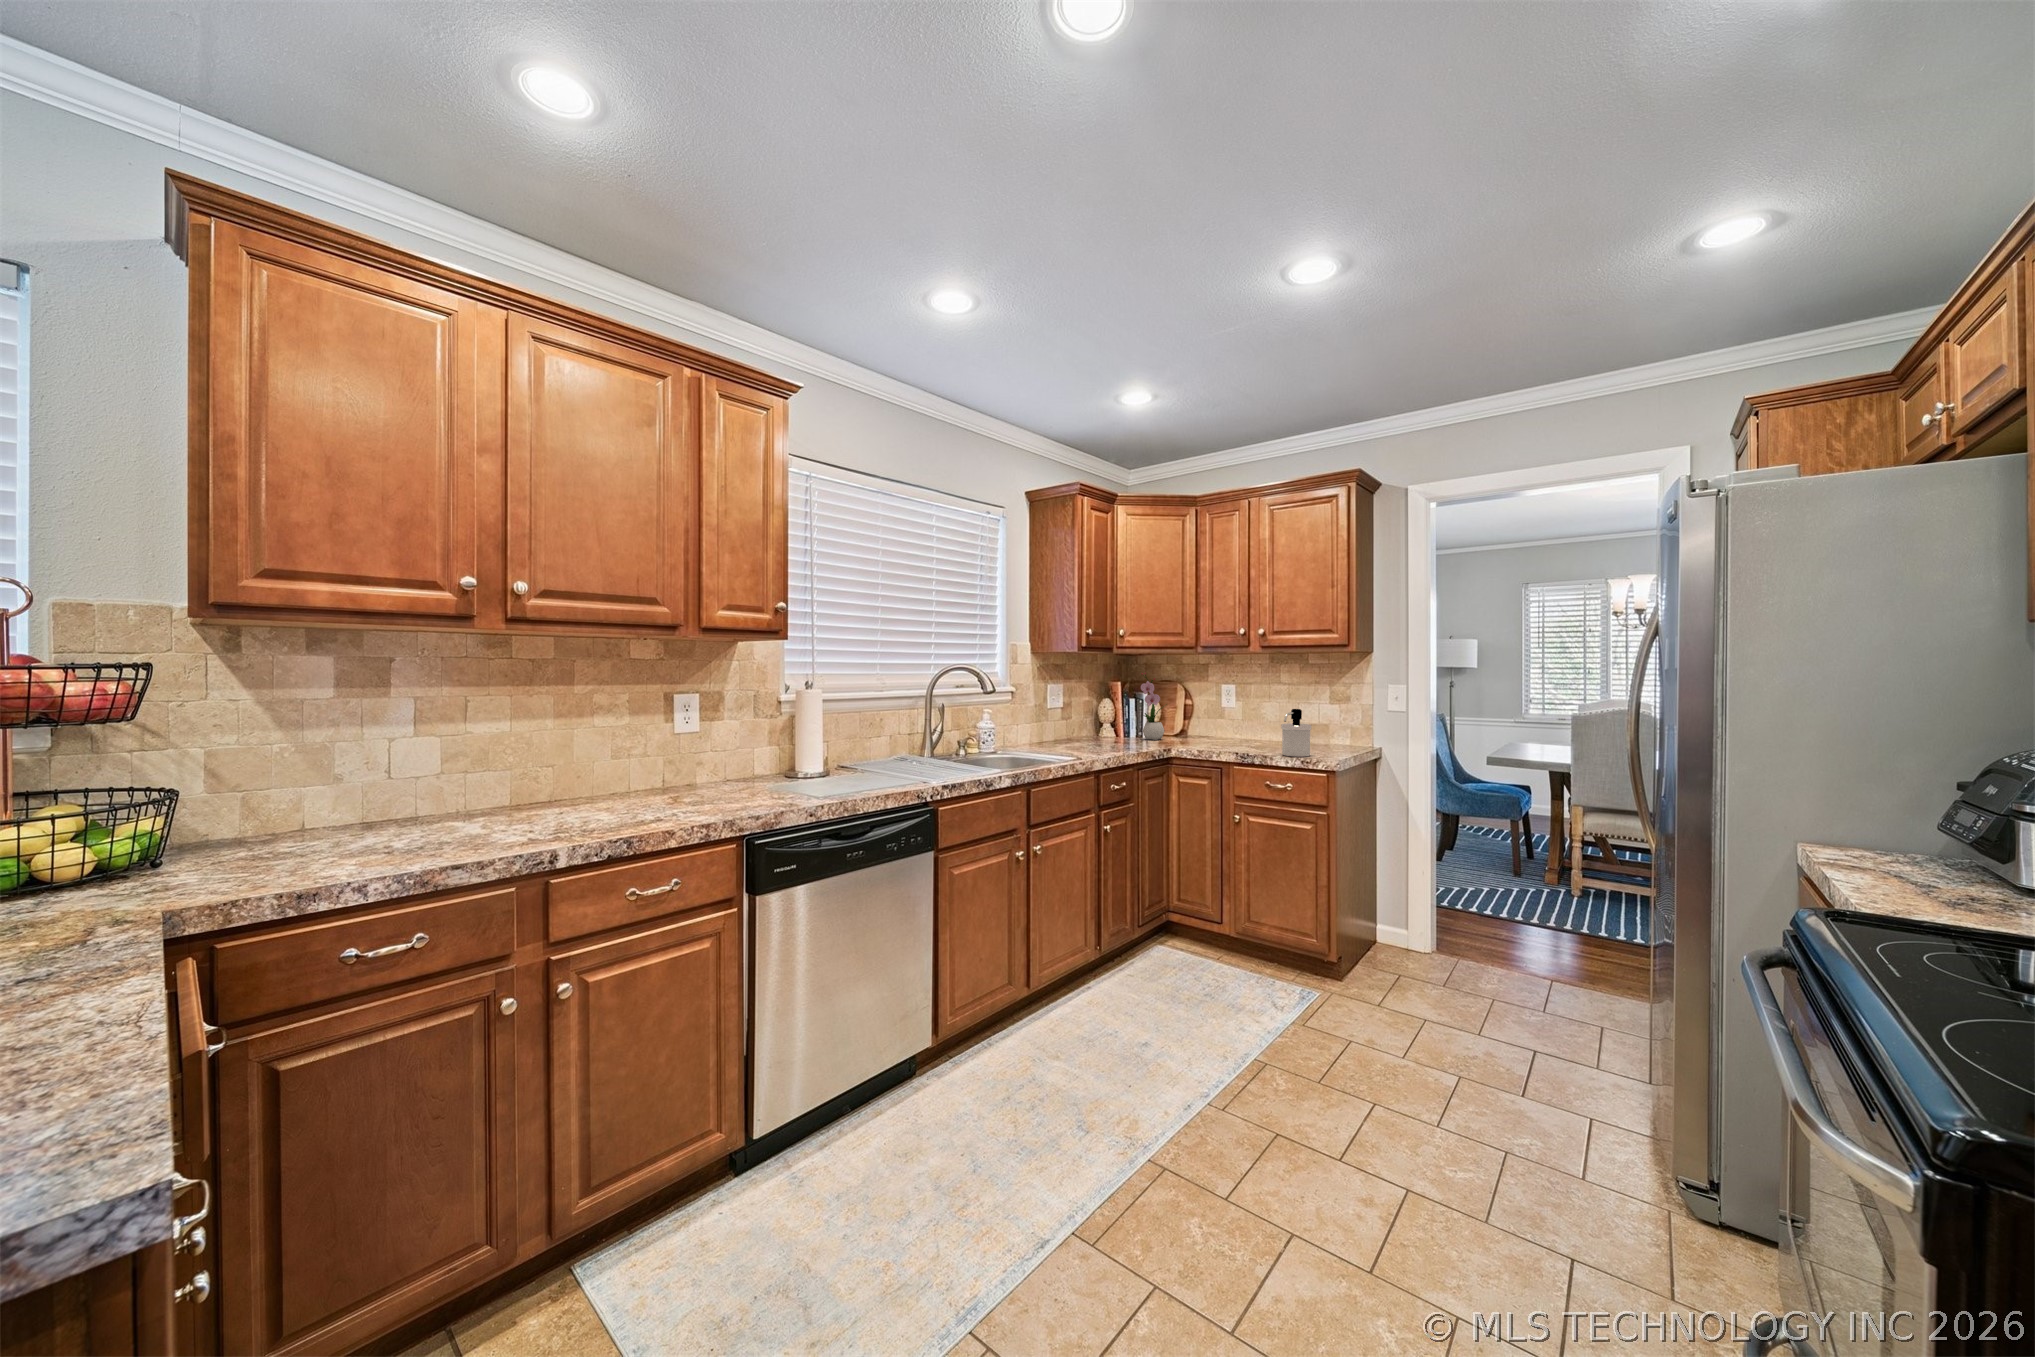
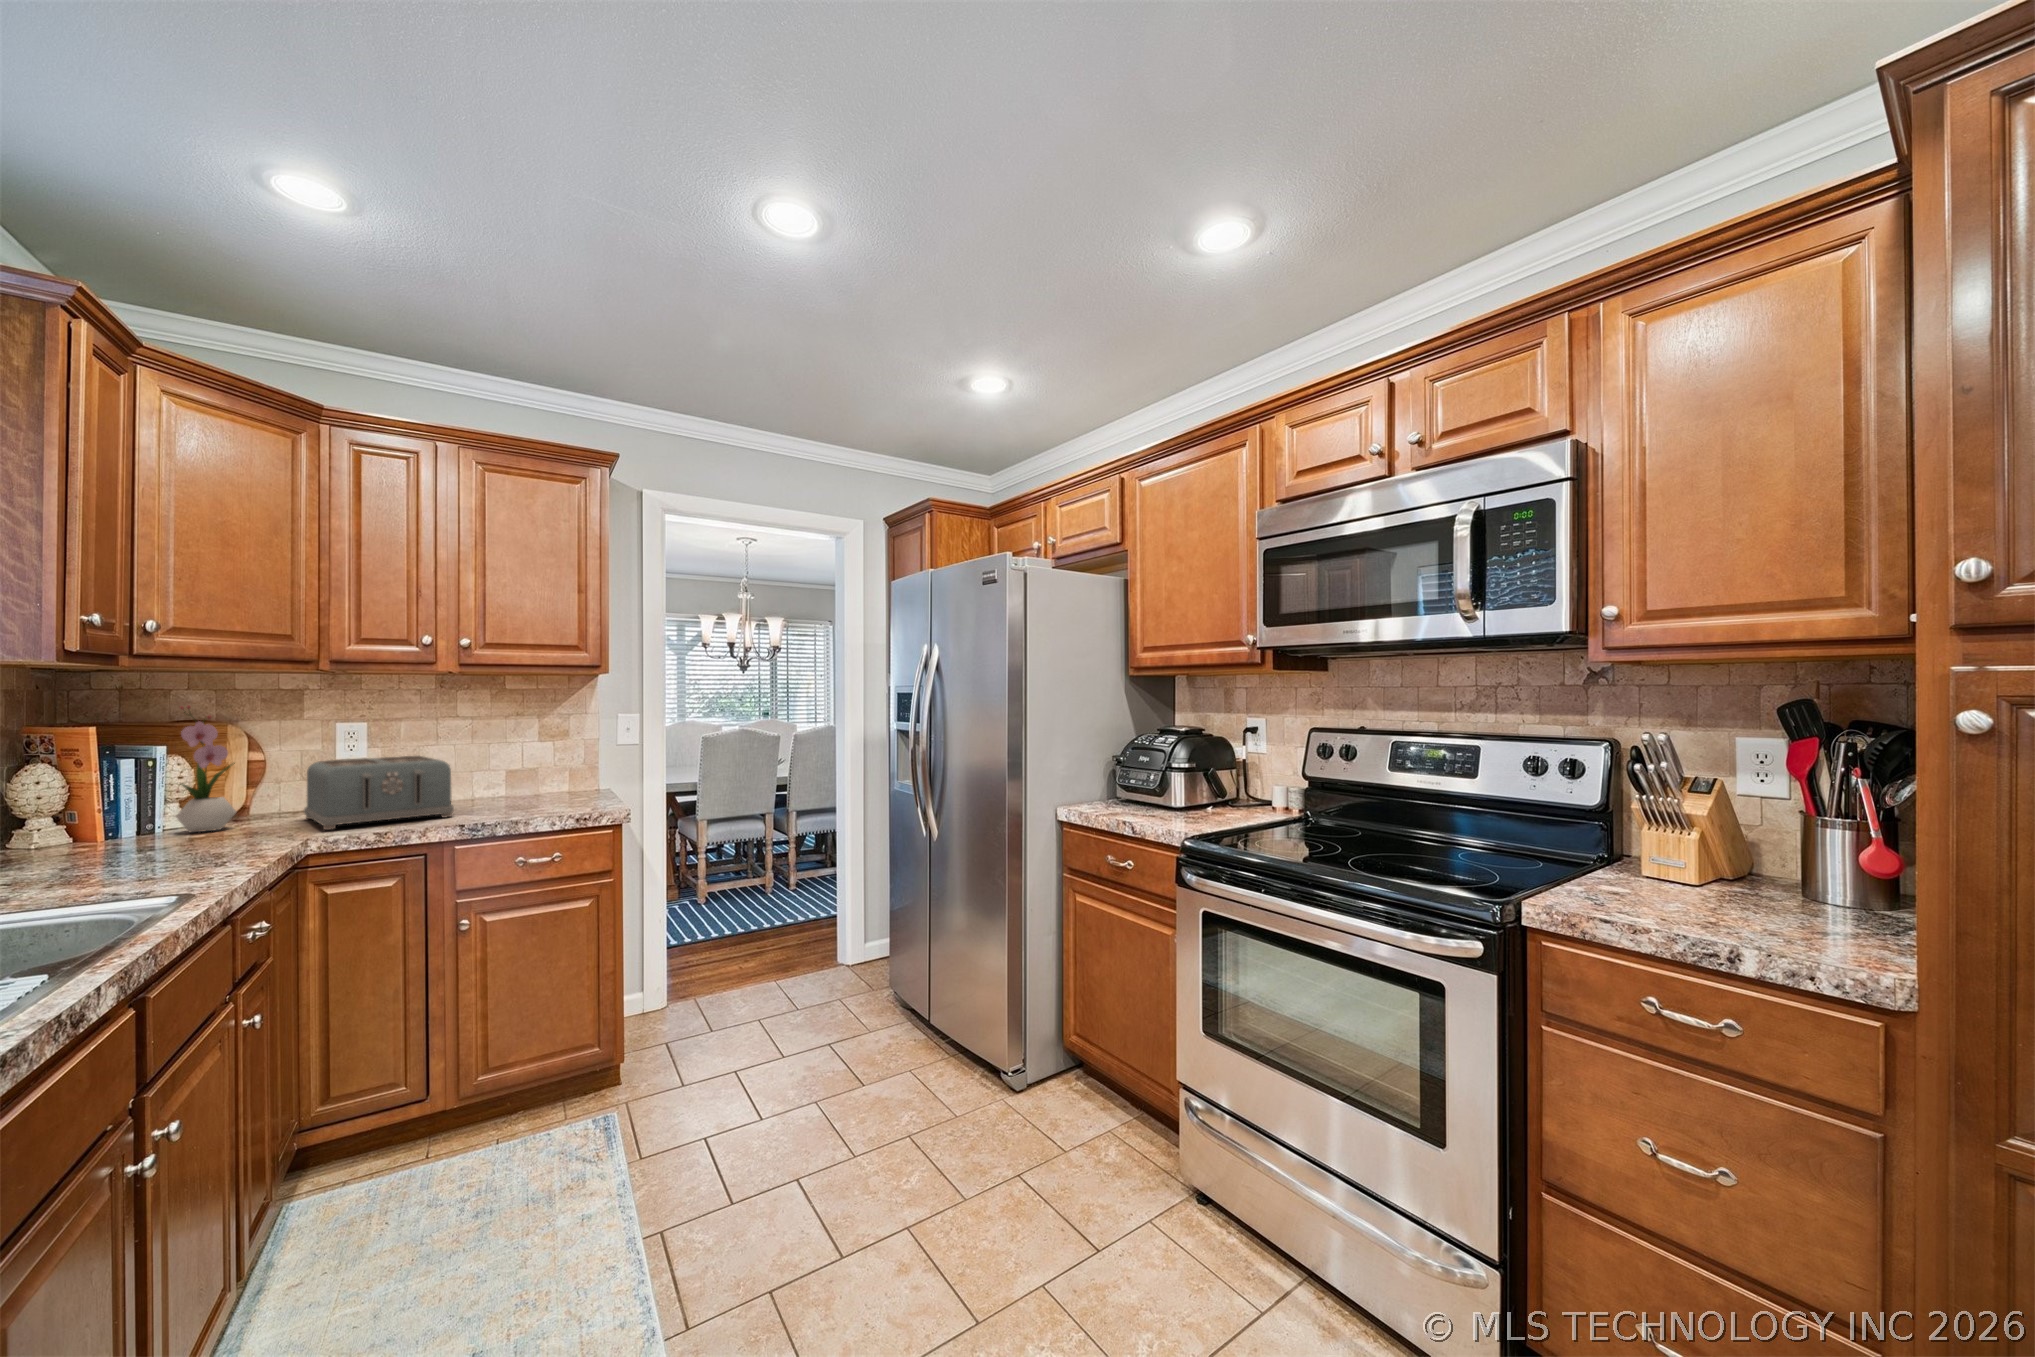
toaster: none [1182,707,1256,749] -> present [304,756,454,830]
soap dispenser: present [1281,709,1311,757] -> none [526,747,572,814]

